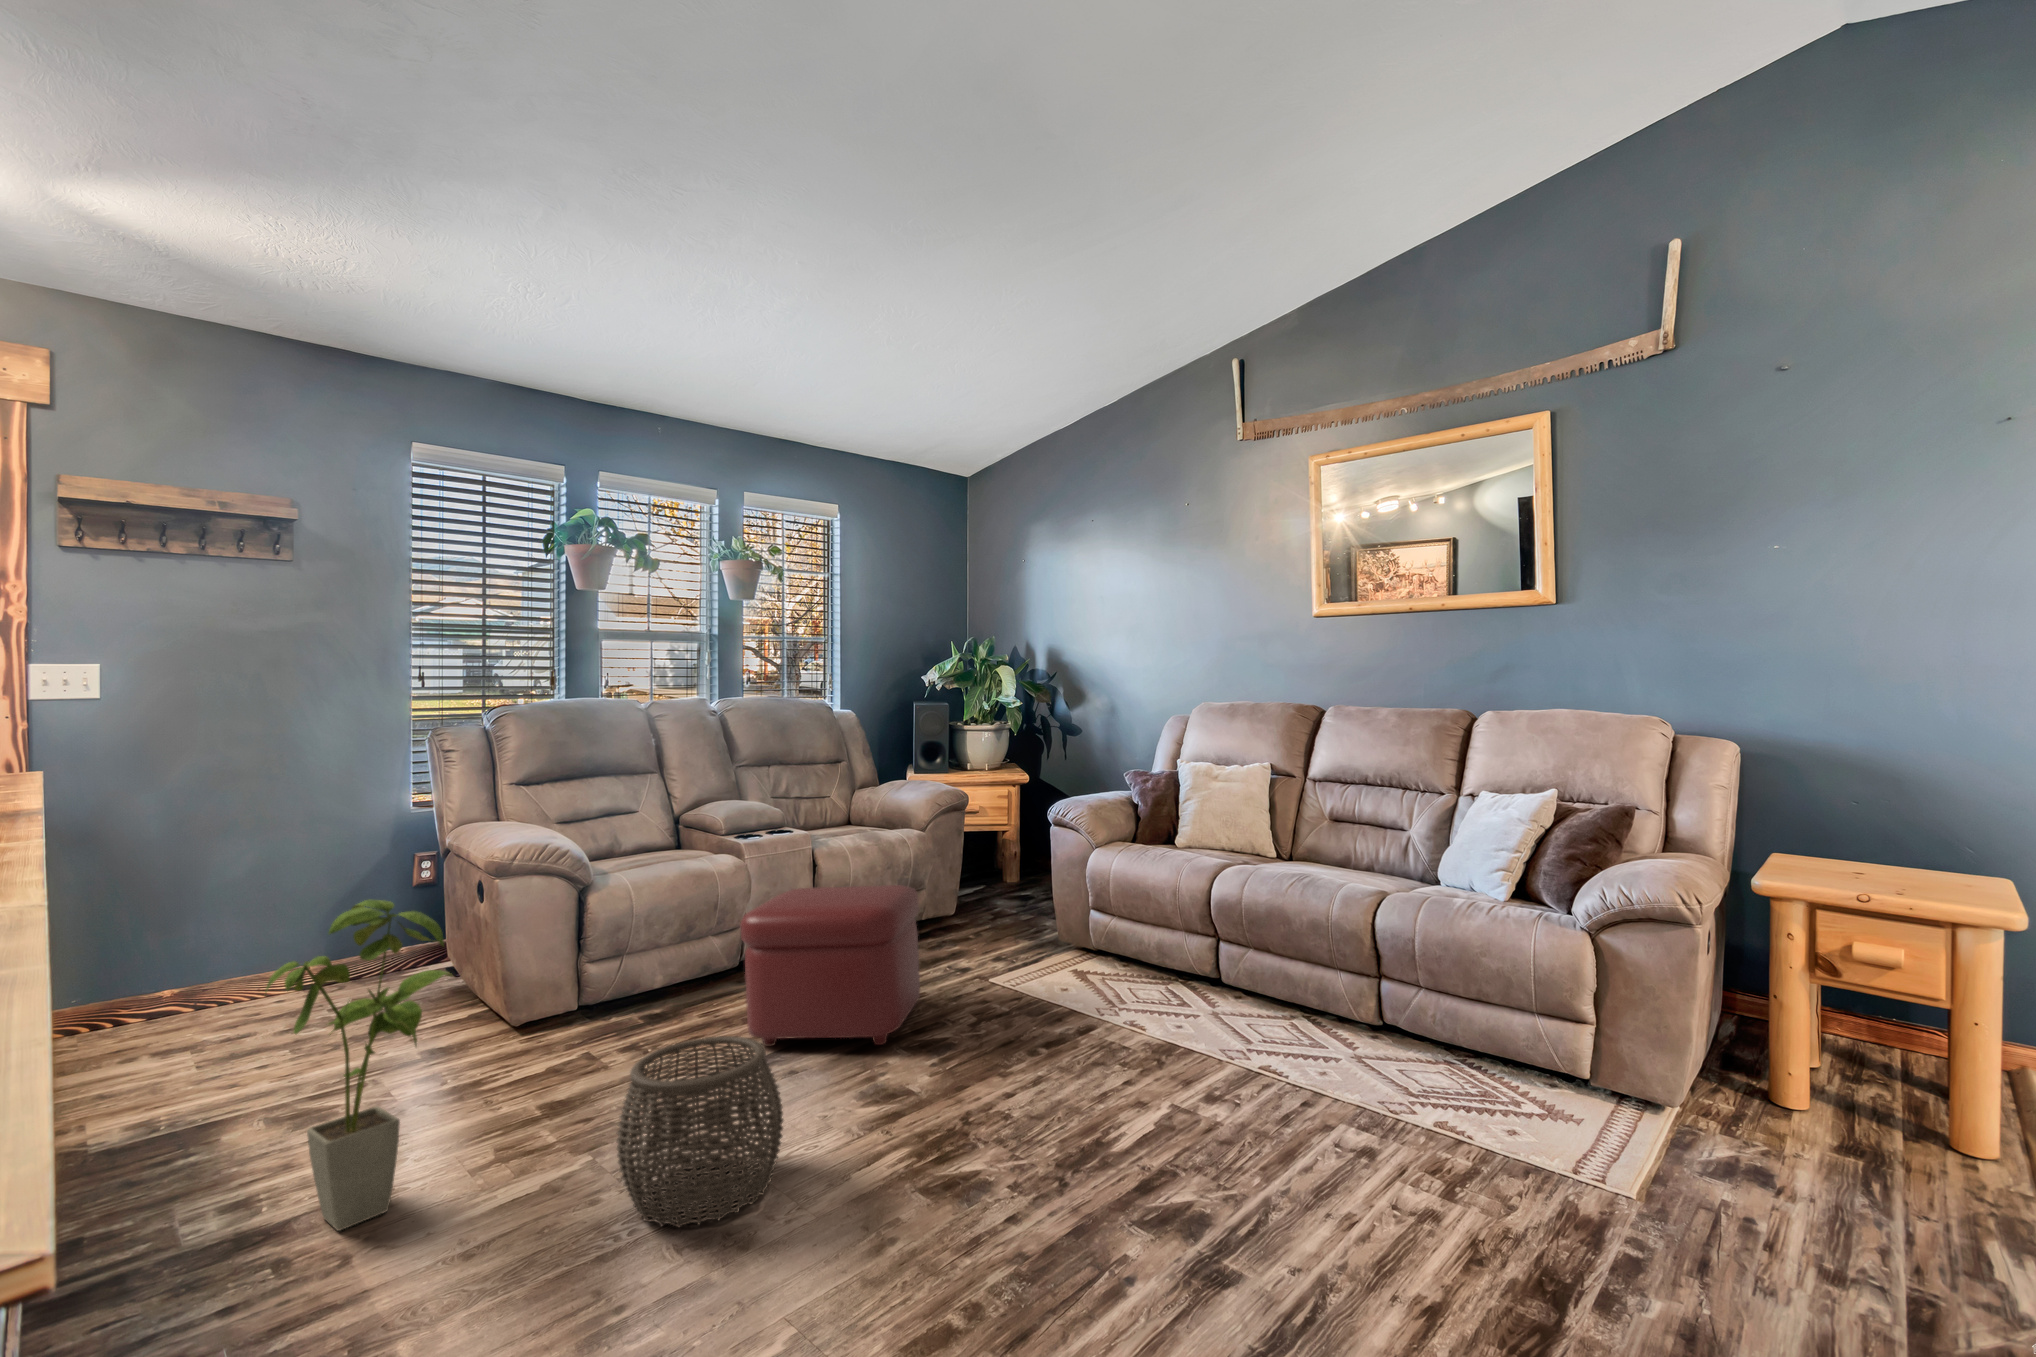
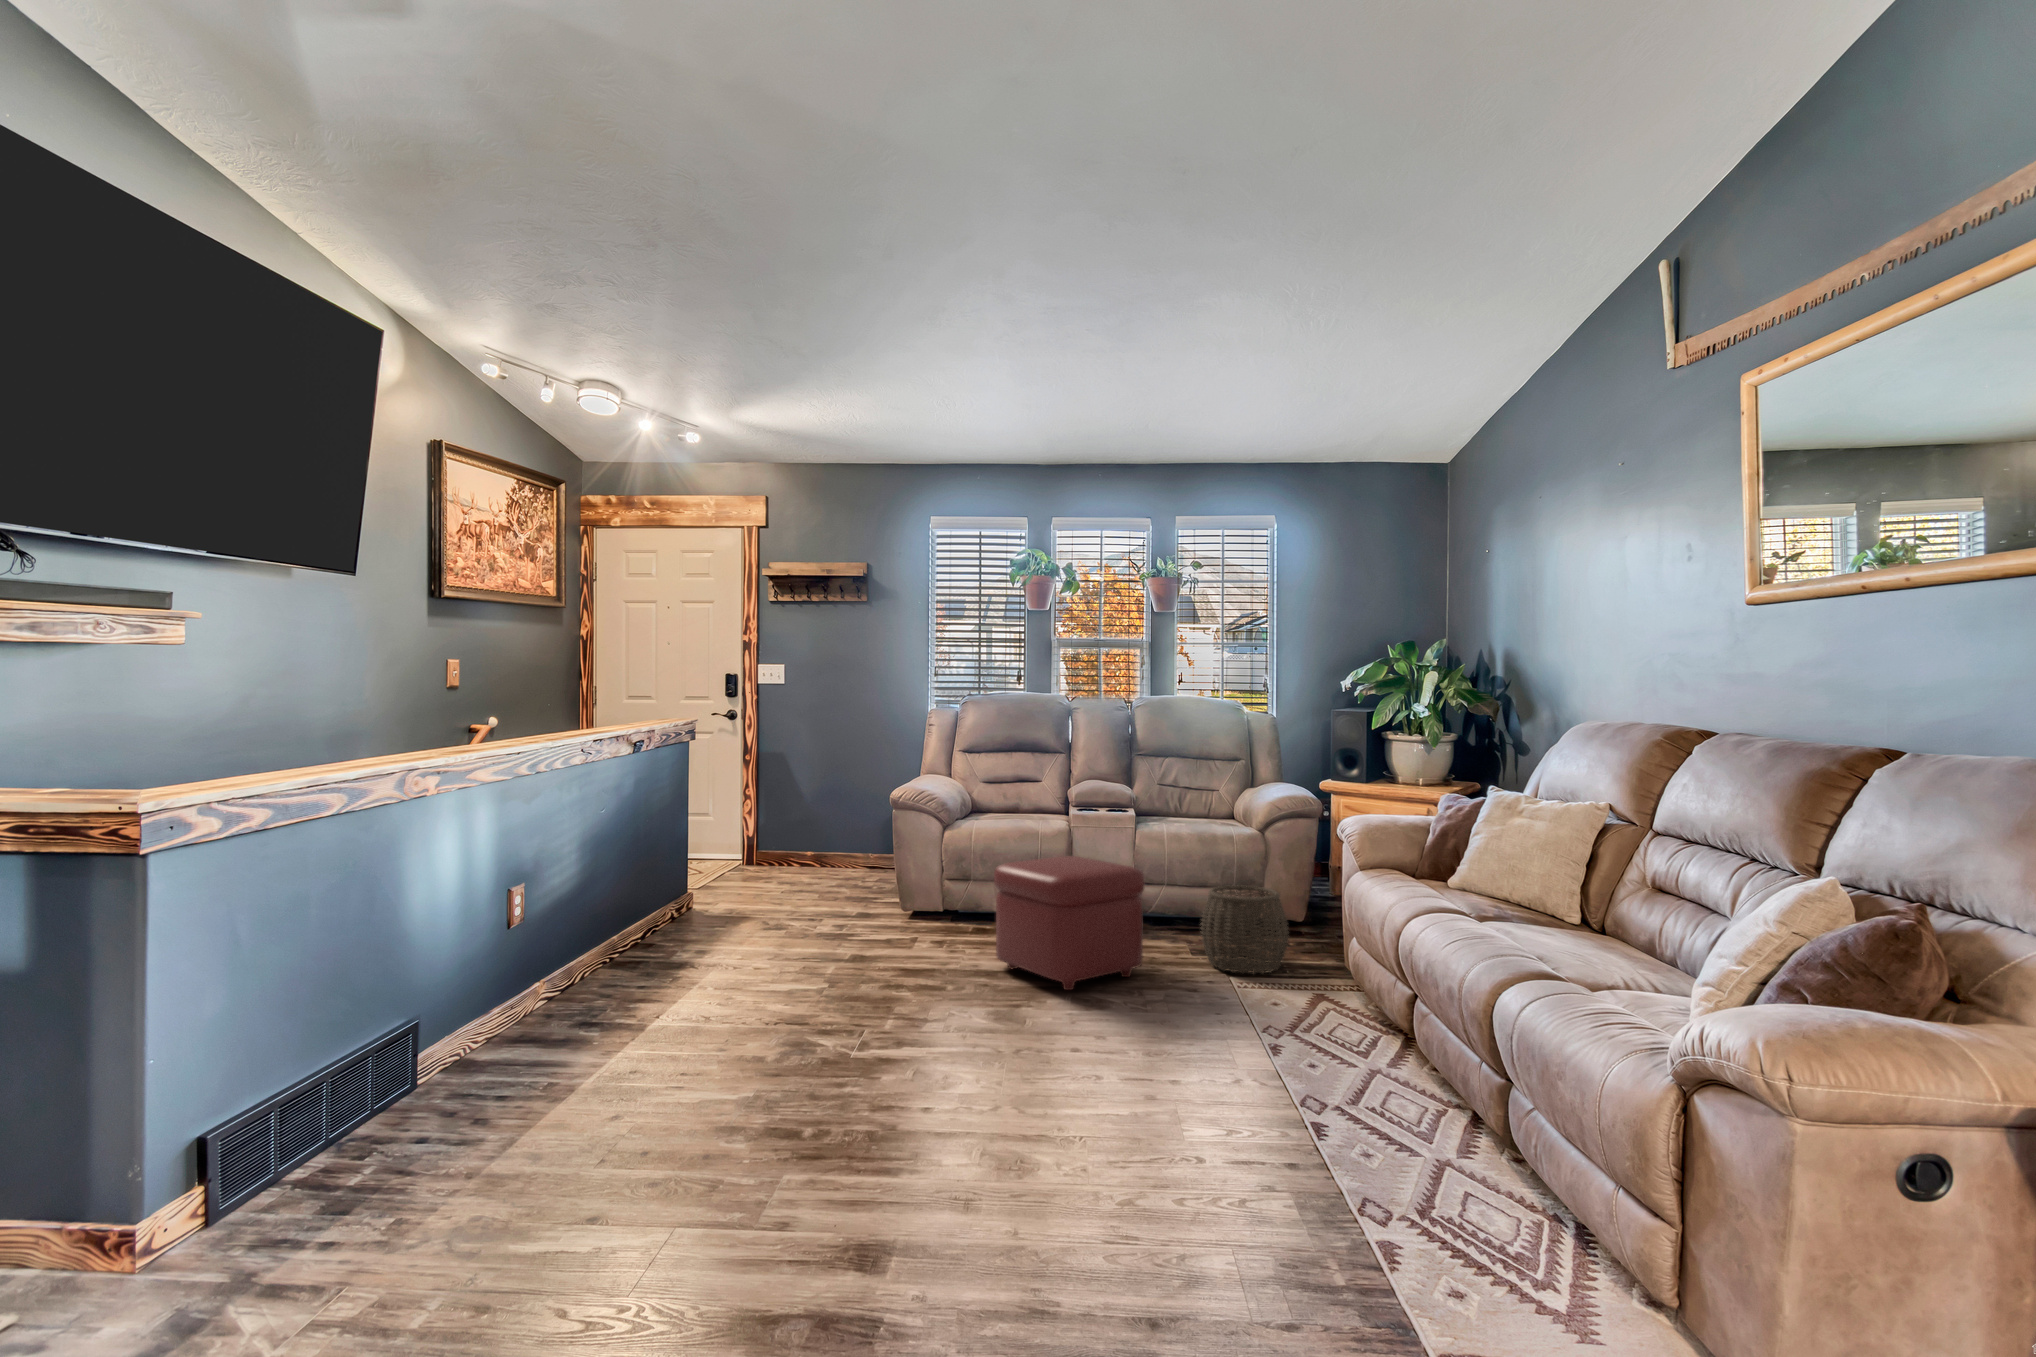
house plant: present [266,900,453,1231] -> none [697,806,792,982]
woven basket: present [616,1036,783,1227] -> present [1201,885,1289,974]

